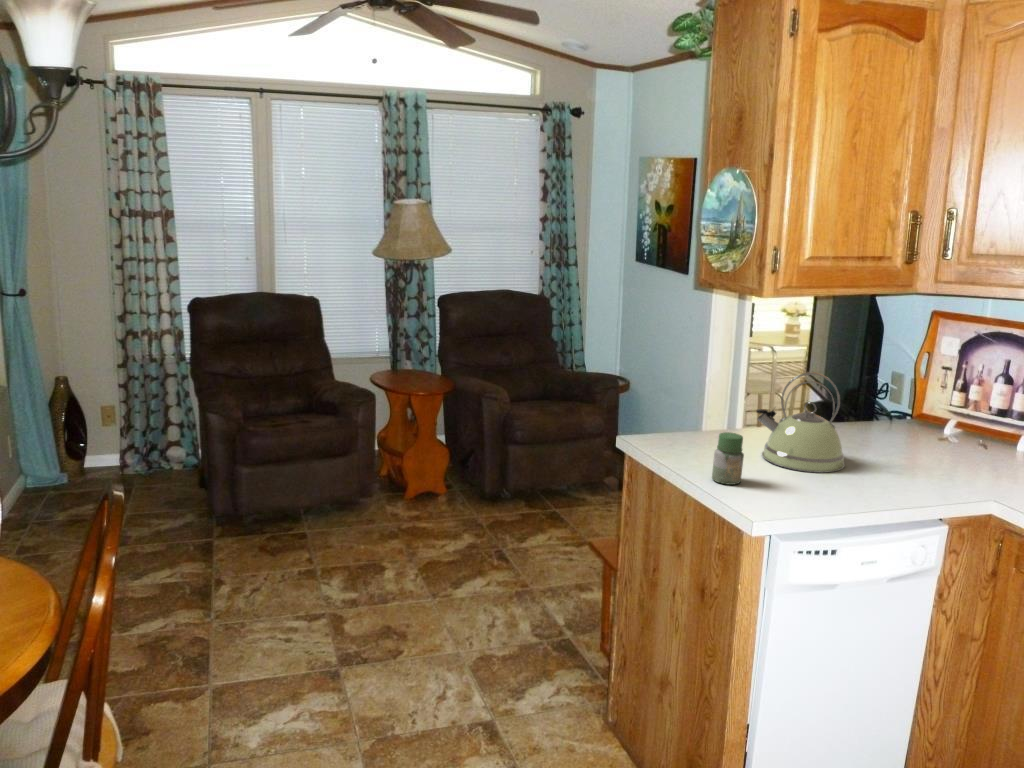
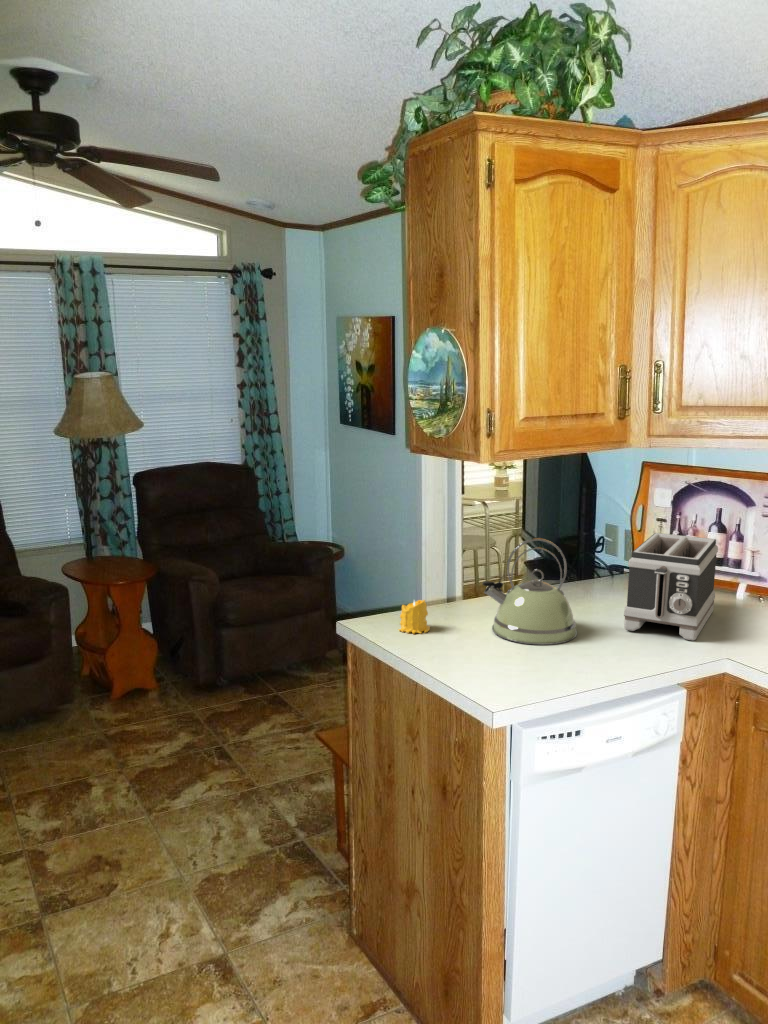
toaster: none [893,379,1000,483] -> present [624,533,718,640]
candle: none [672,419,703,452] -> present [398,600,430,634]
jar: present [712,432,744,485] -> none [444,613,476,670]

